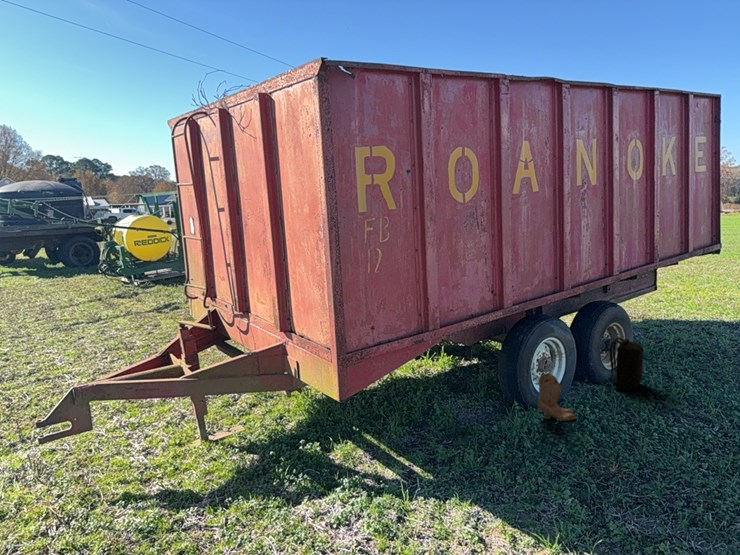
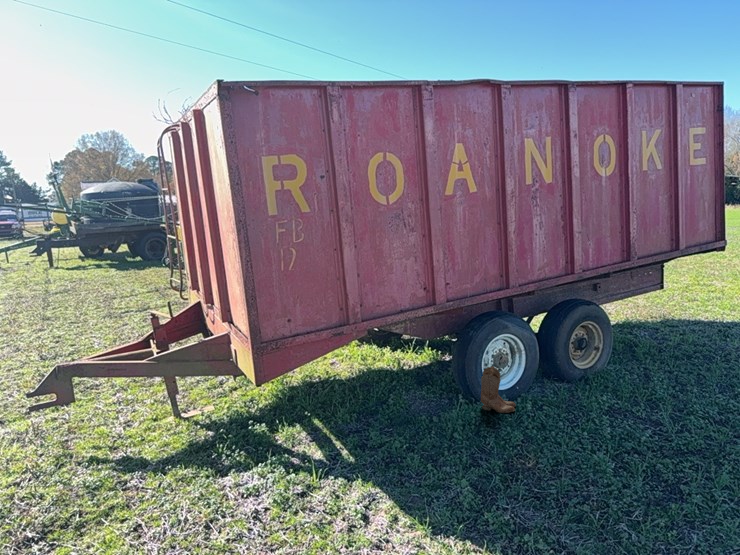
backpack: present [604,337,643,390] -> none [566,334,605,386]

